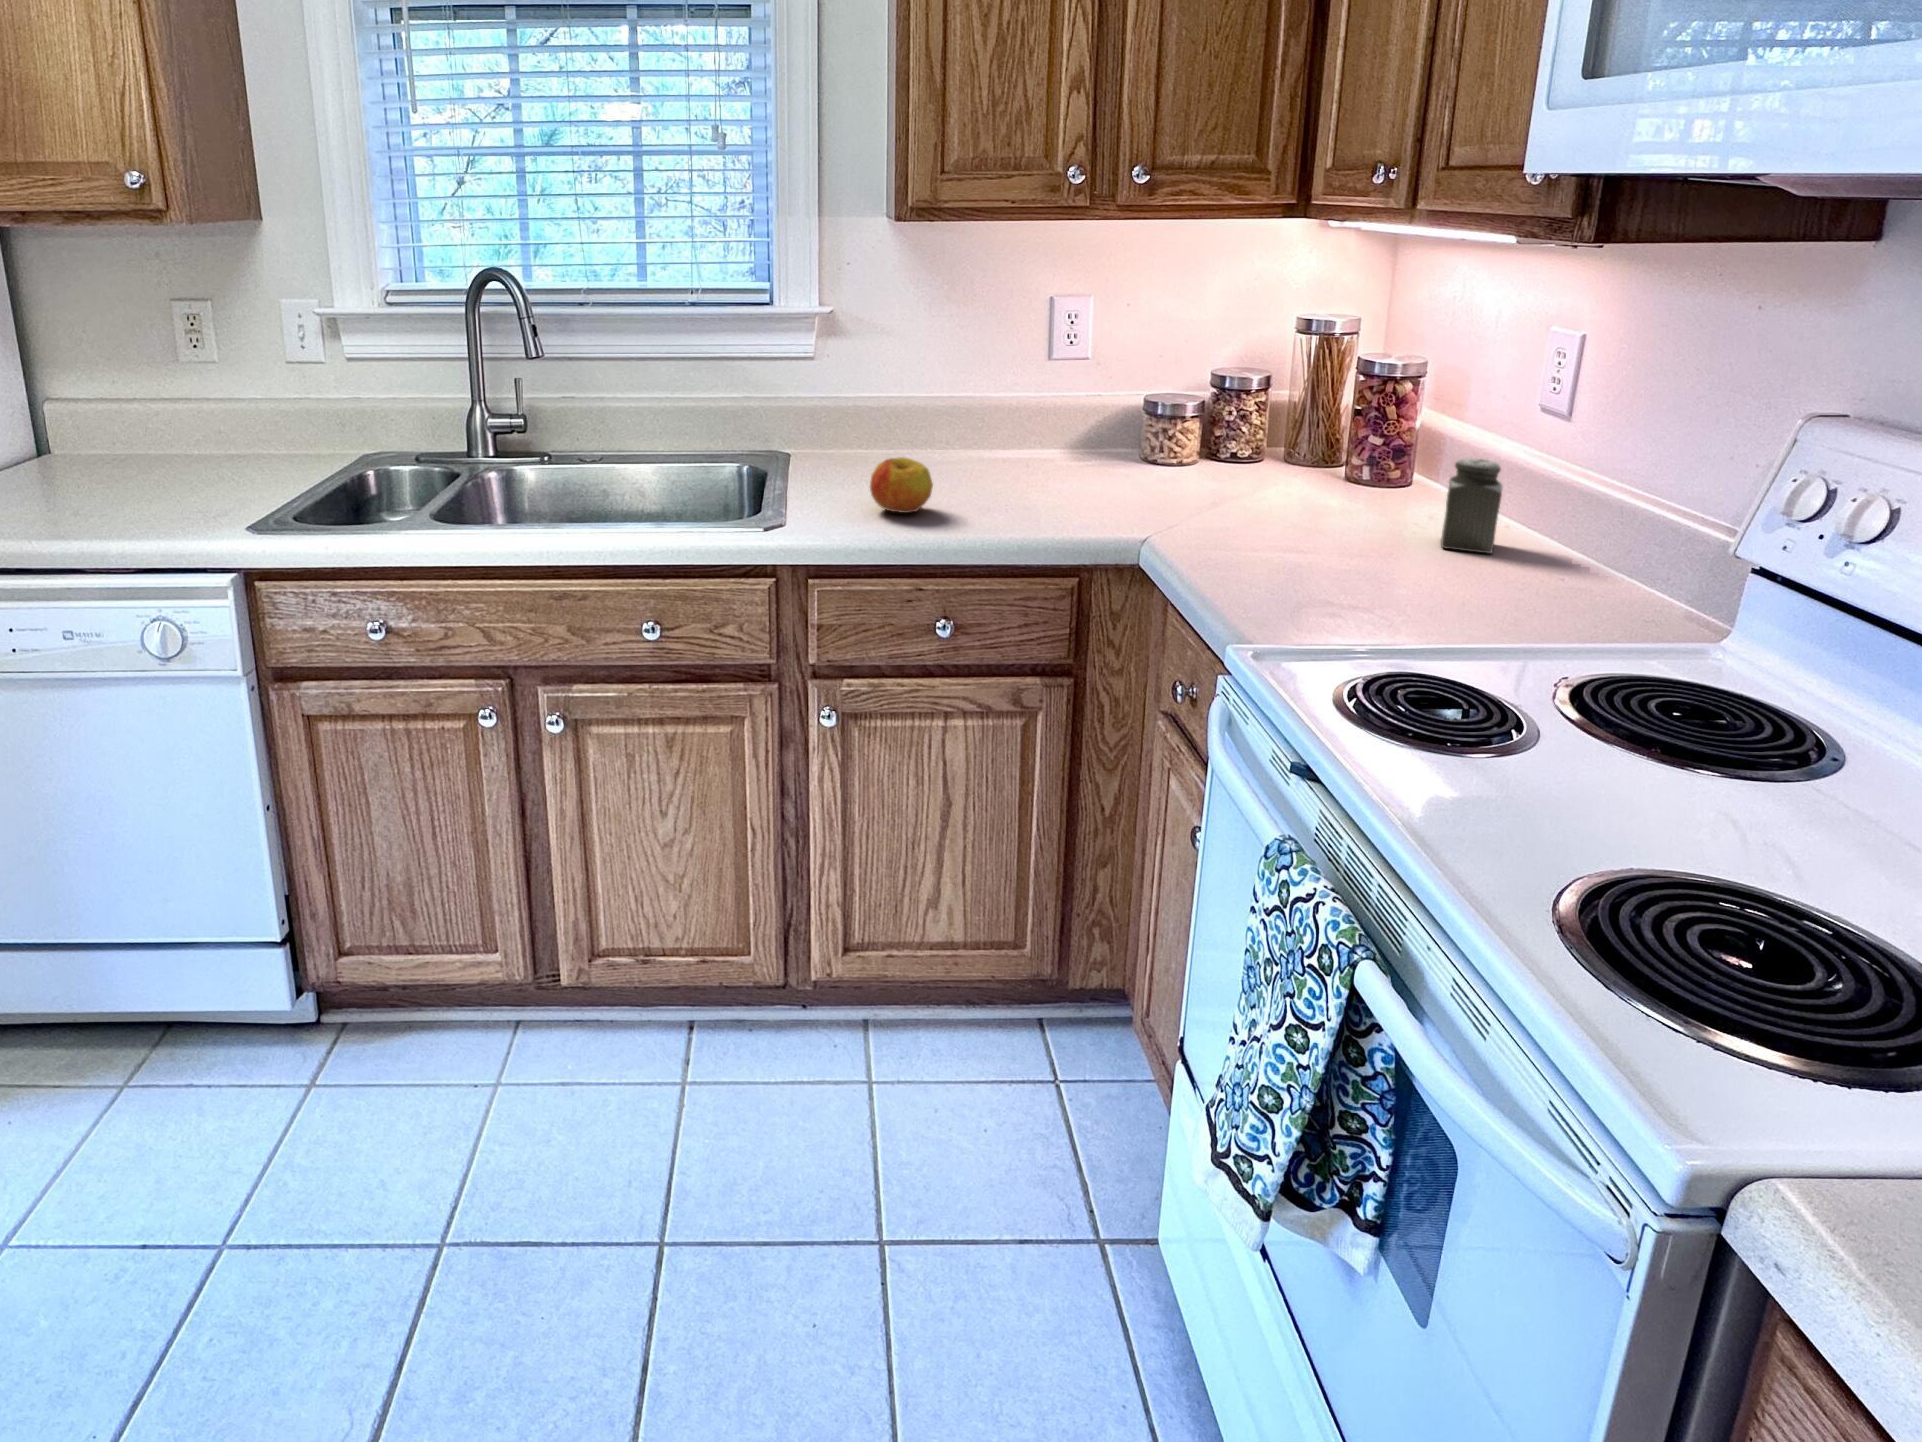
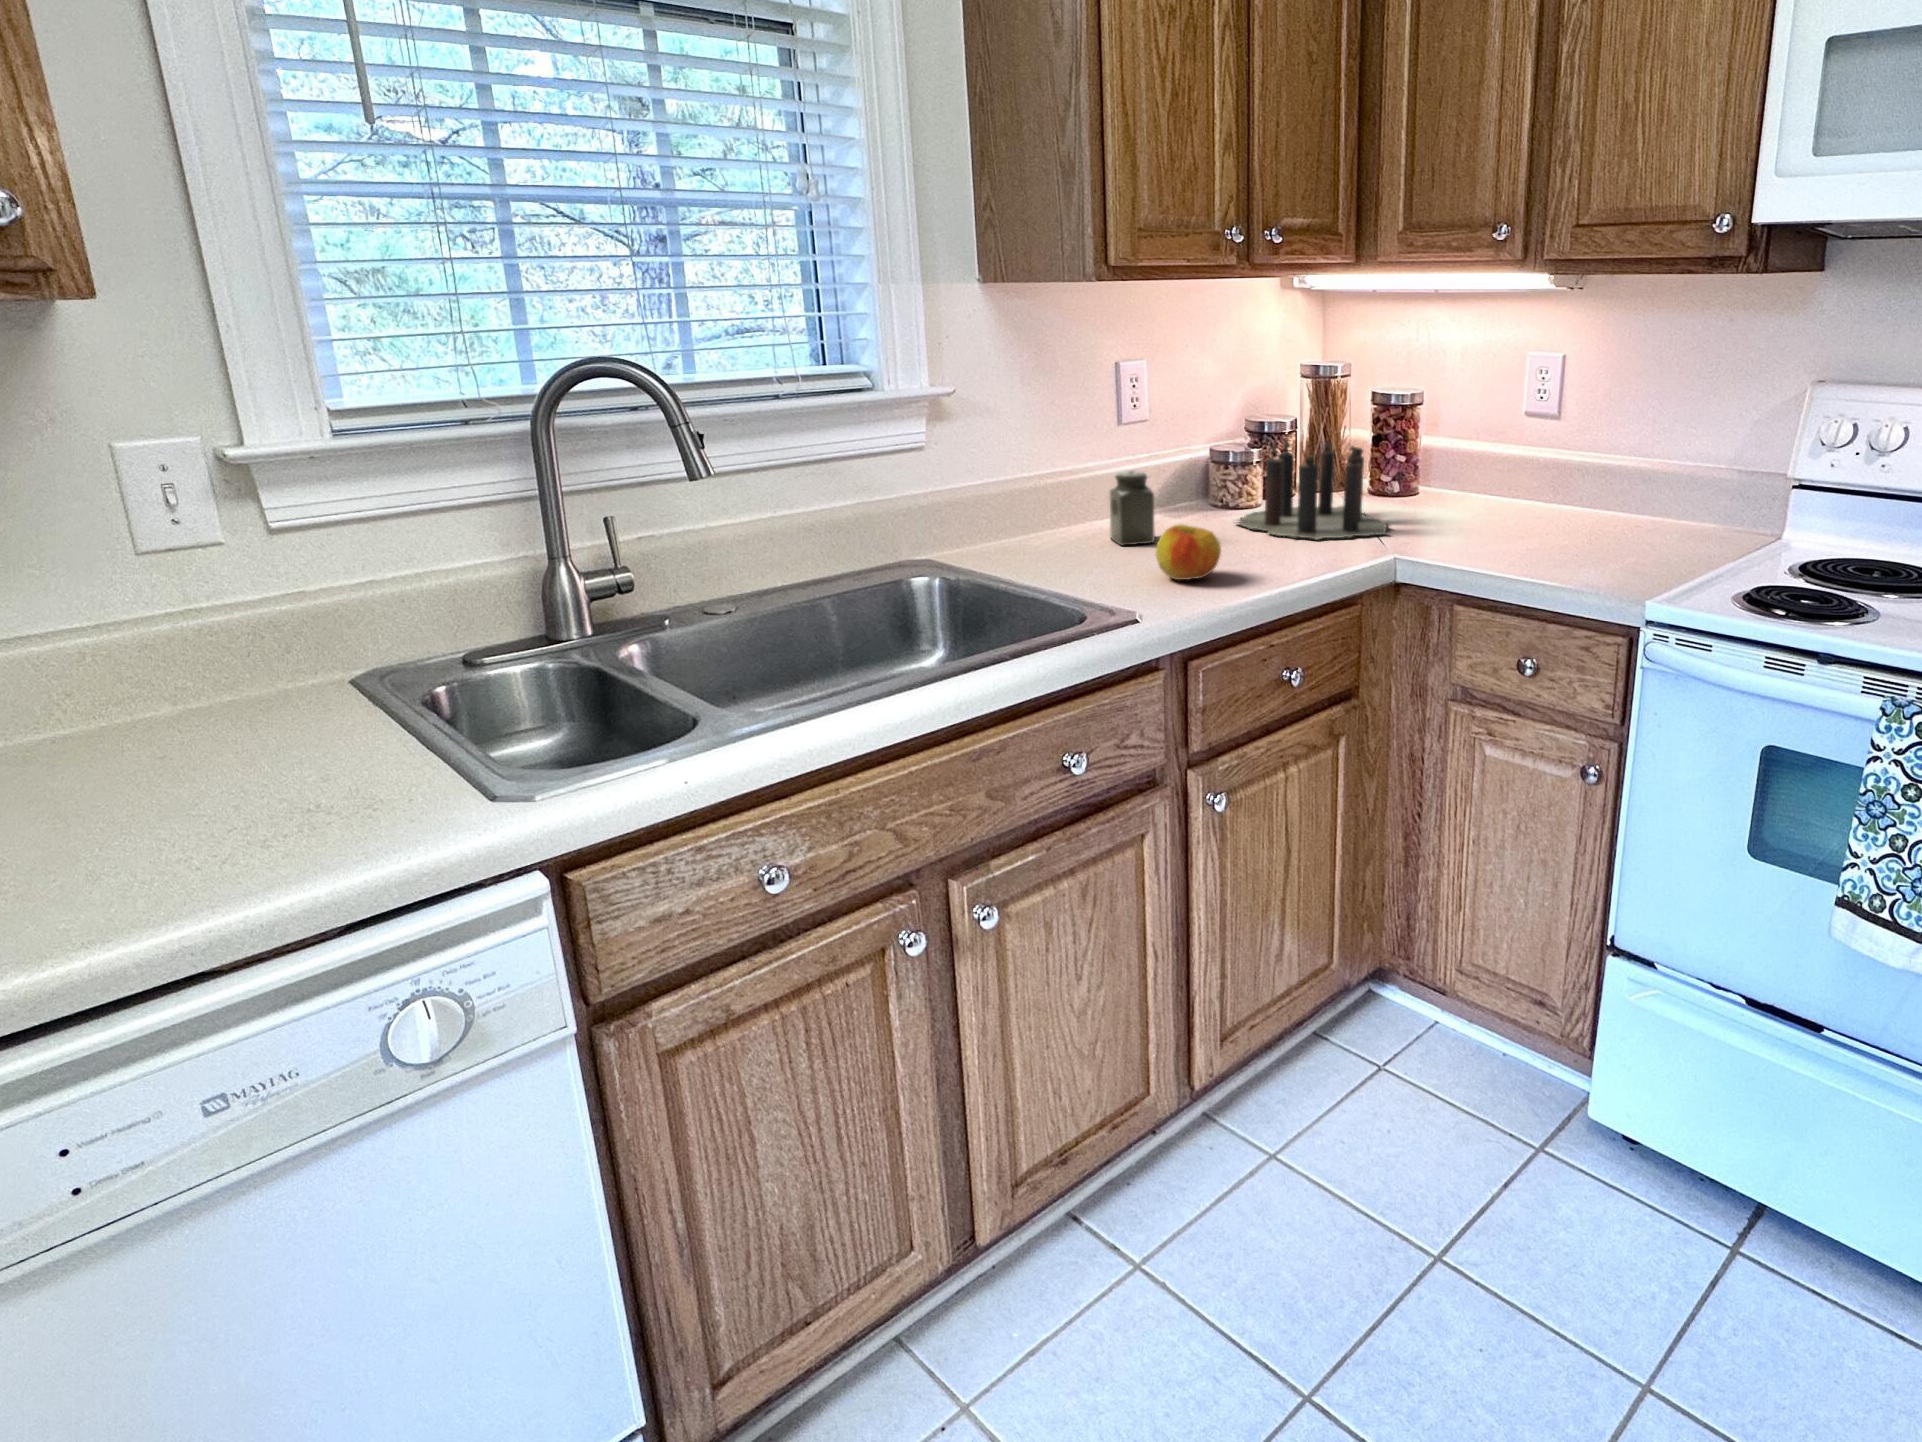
candle: none [1070,393,1296,521] -> present [1237,437,1389,540]
salt shaker: present [1441,458,1503,554] -> present [1110,471,1155,546]

